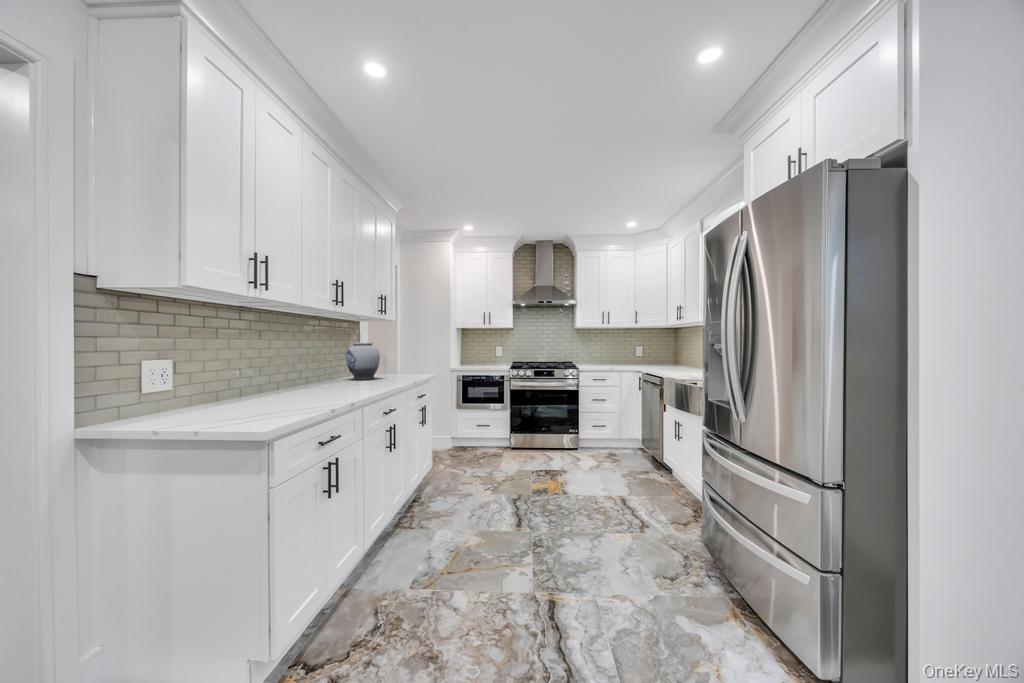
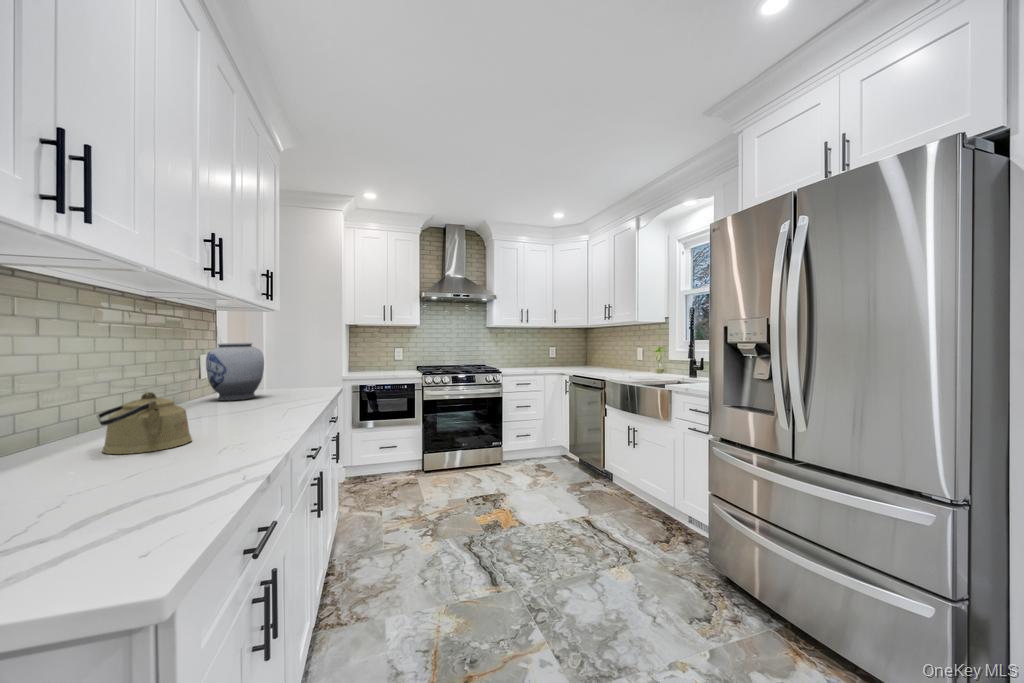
kettle: none [273,370,316,400] -> present [97,392,192,454]

